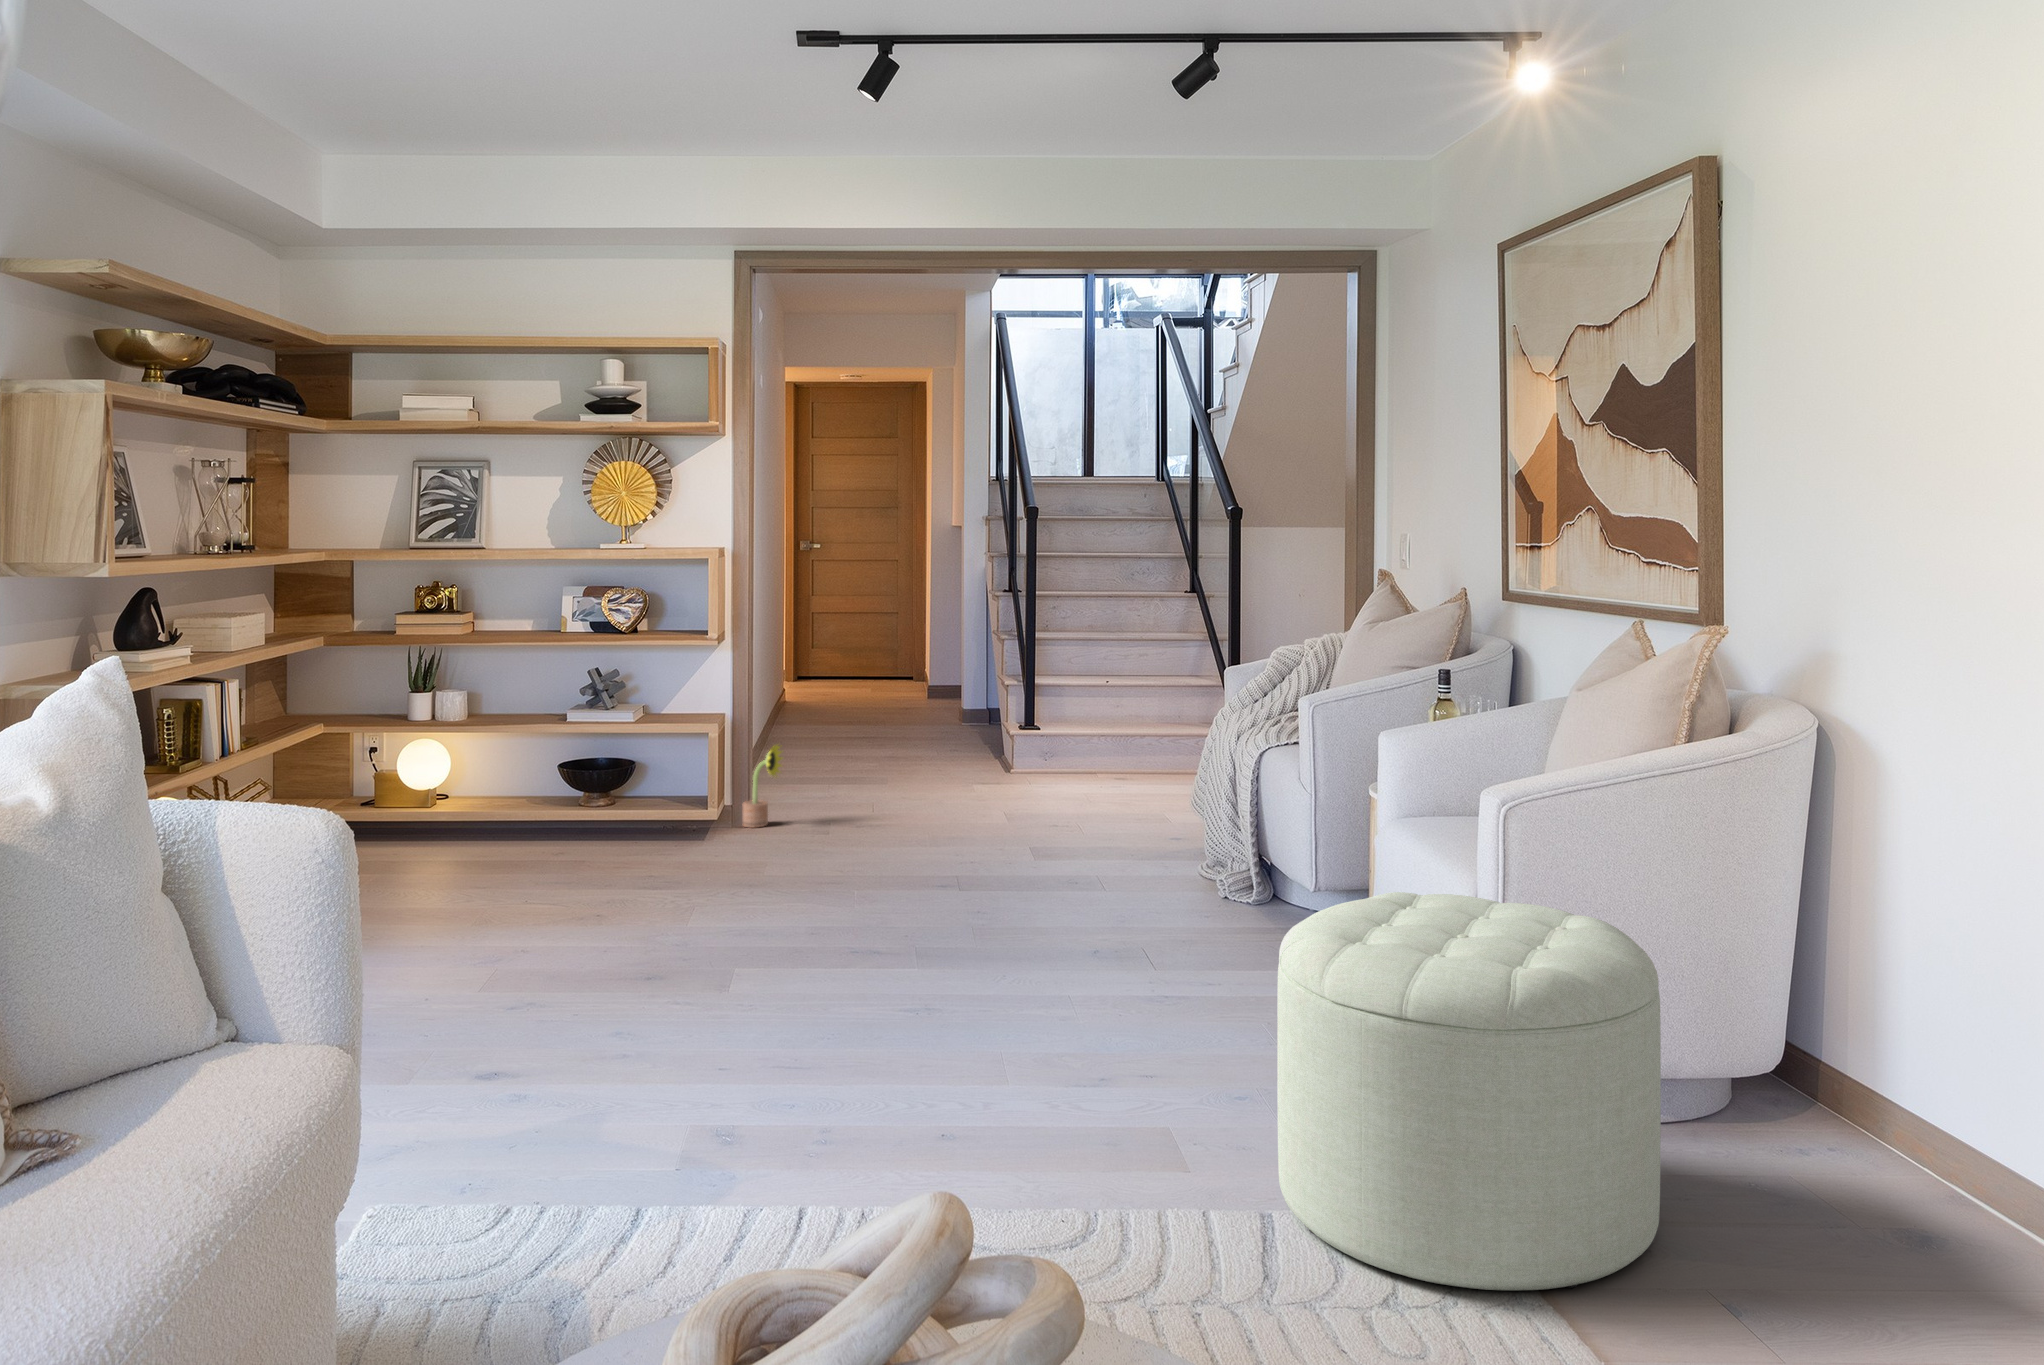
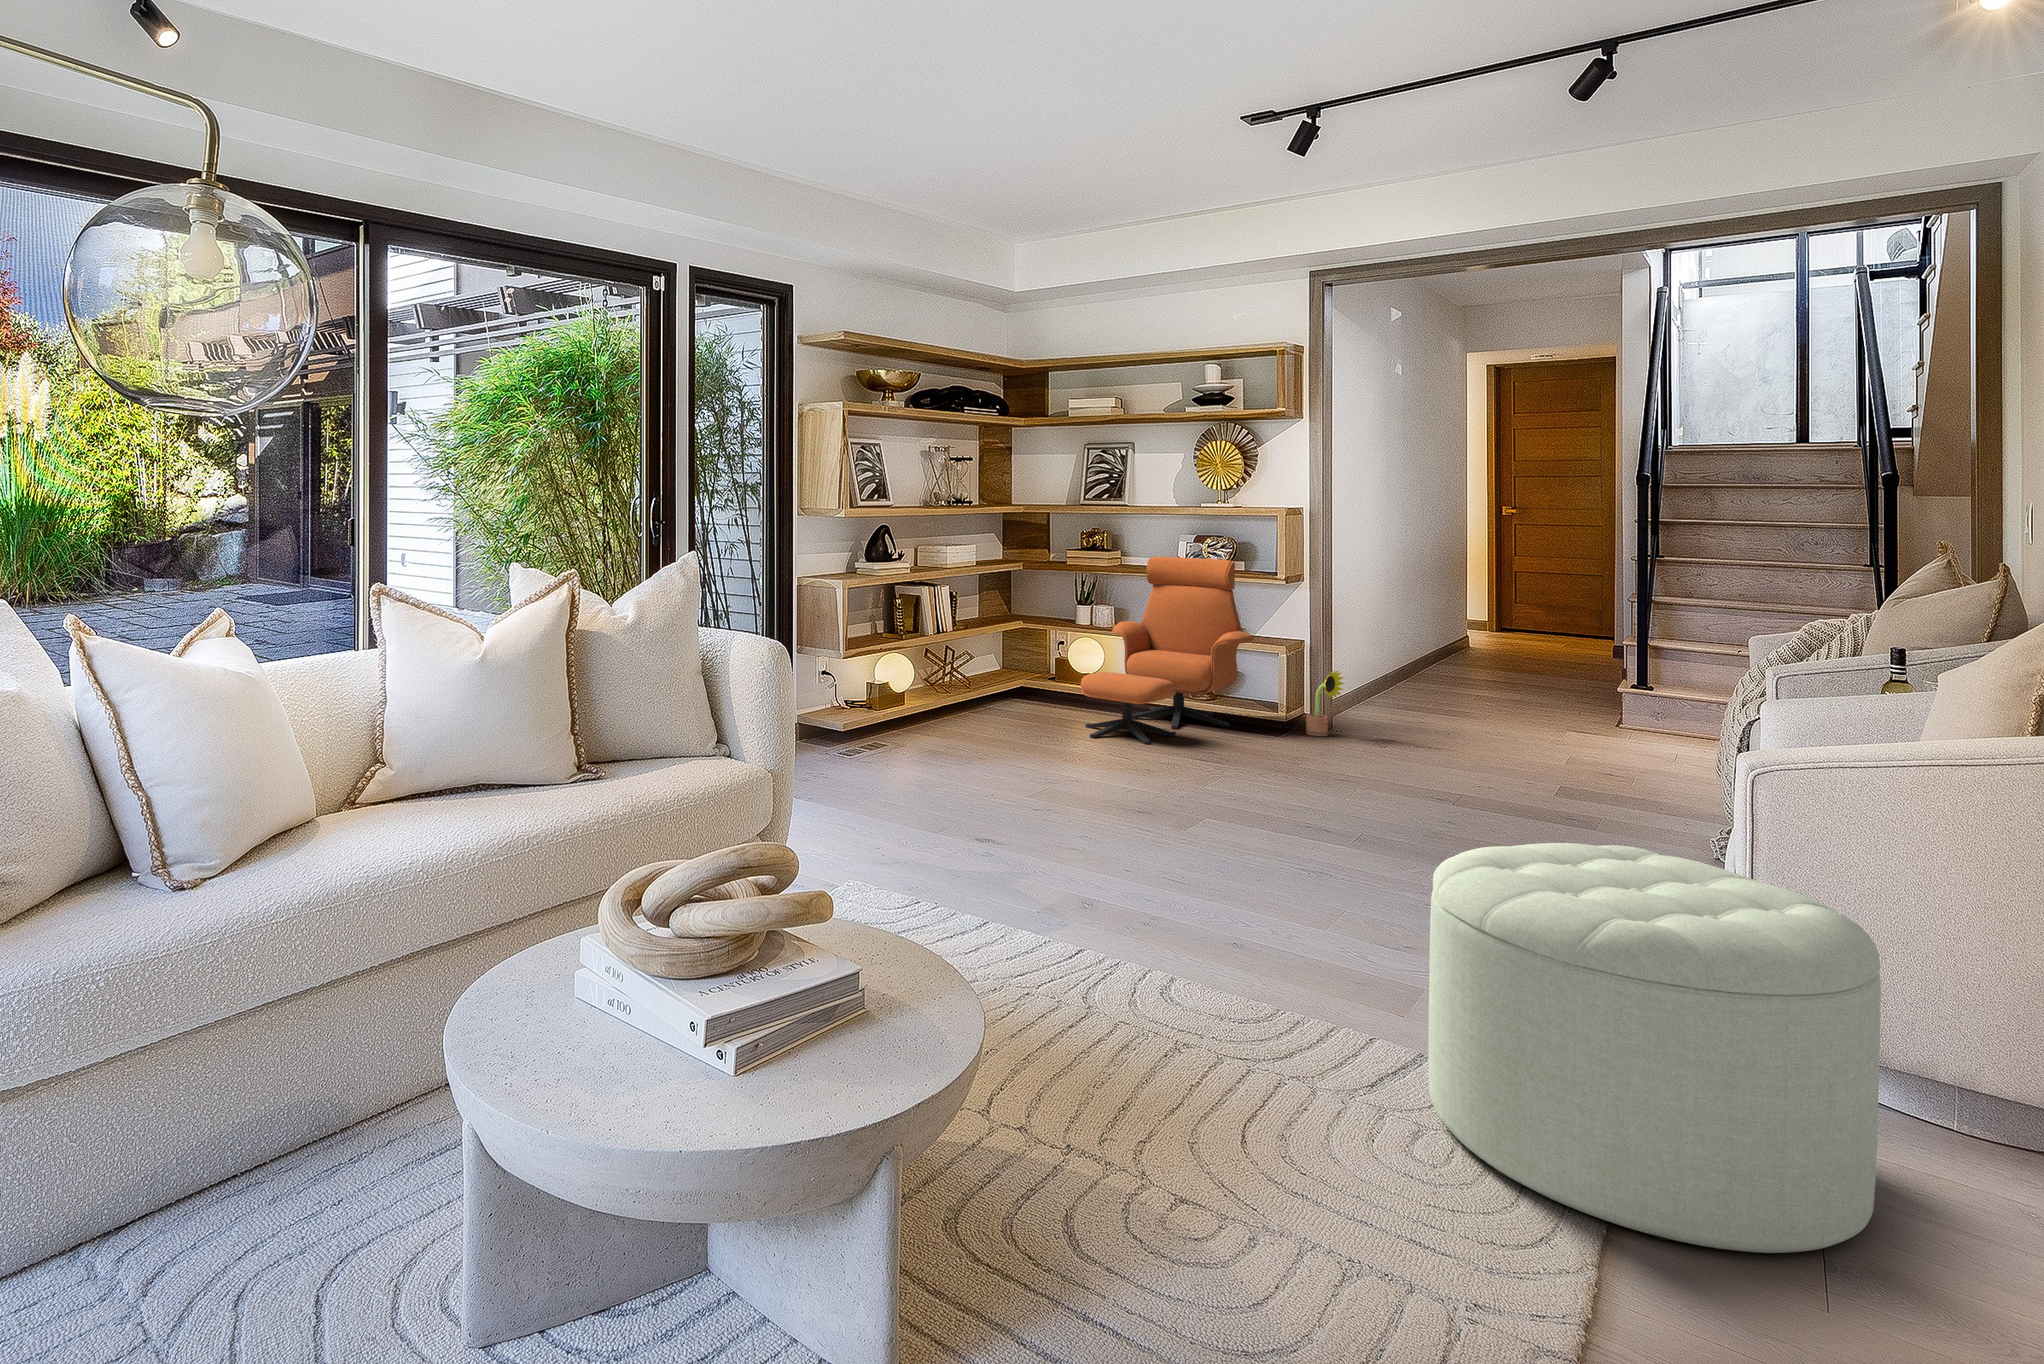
lounge chair: none [468,615,678,882] -> present [1081,557,1253,744]

